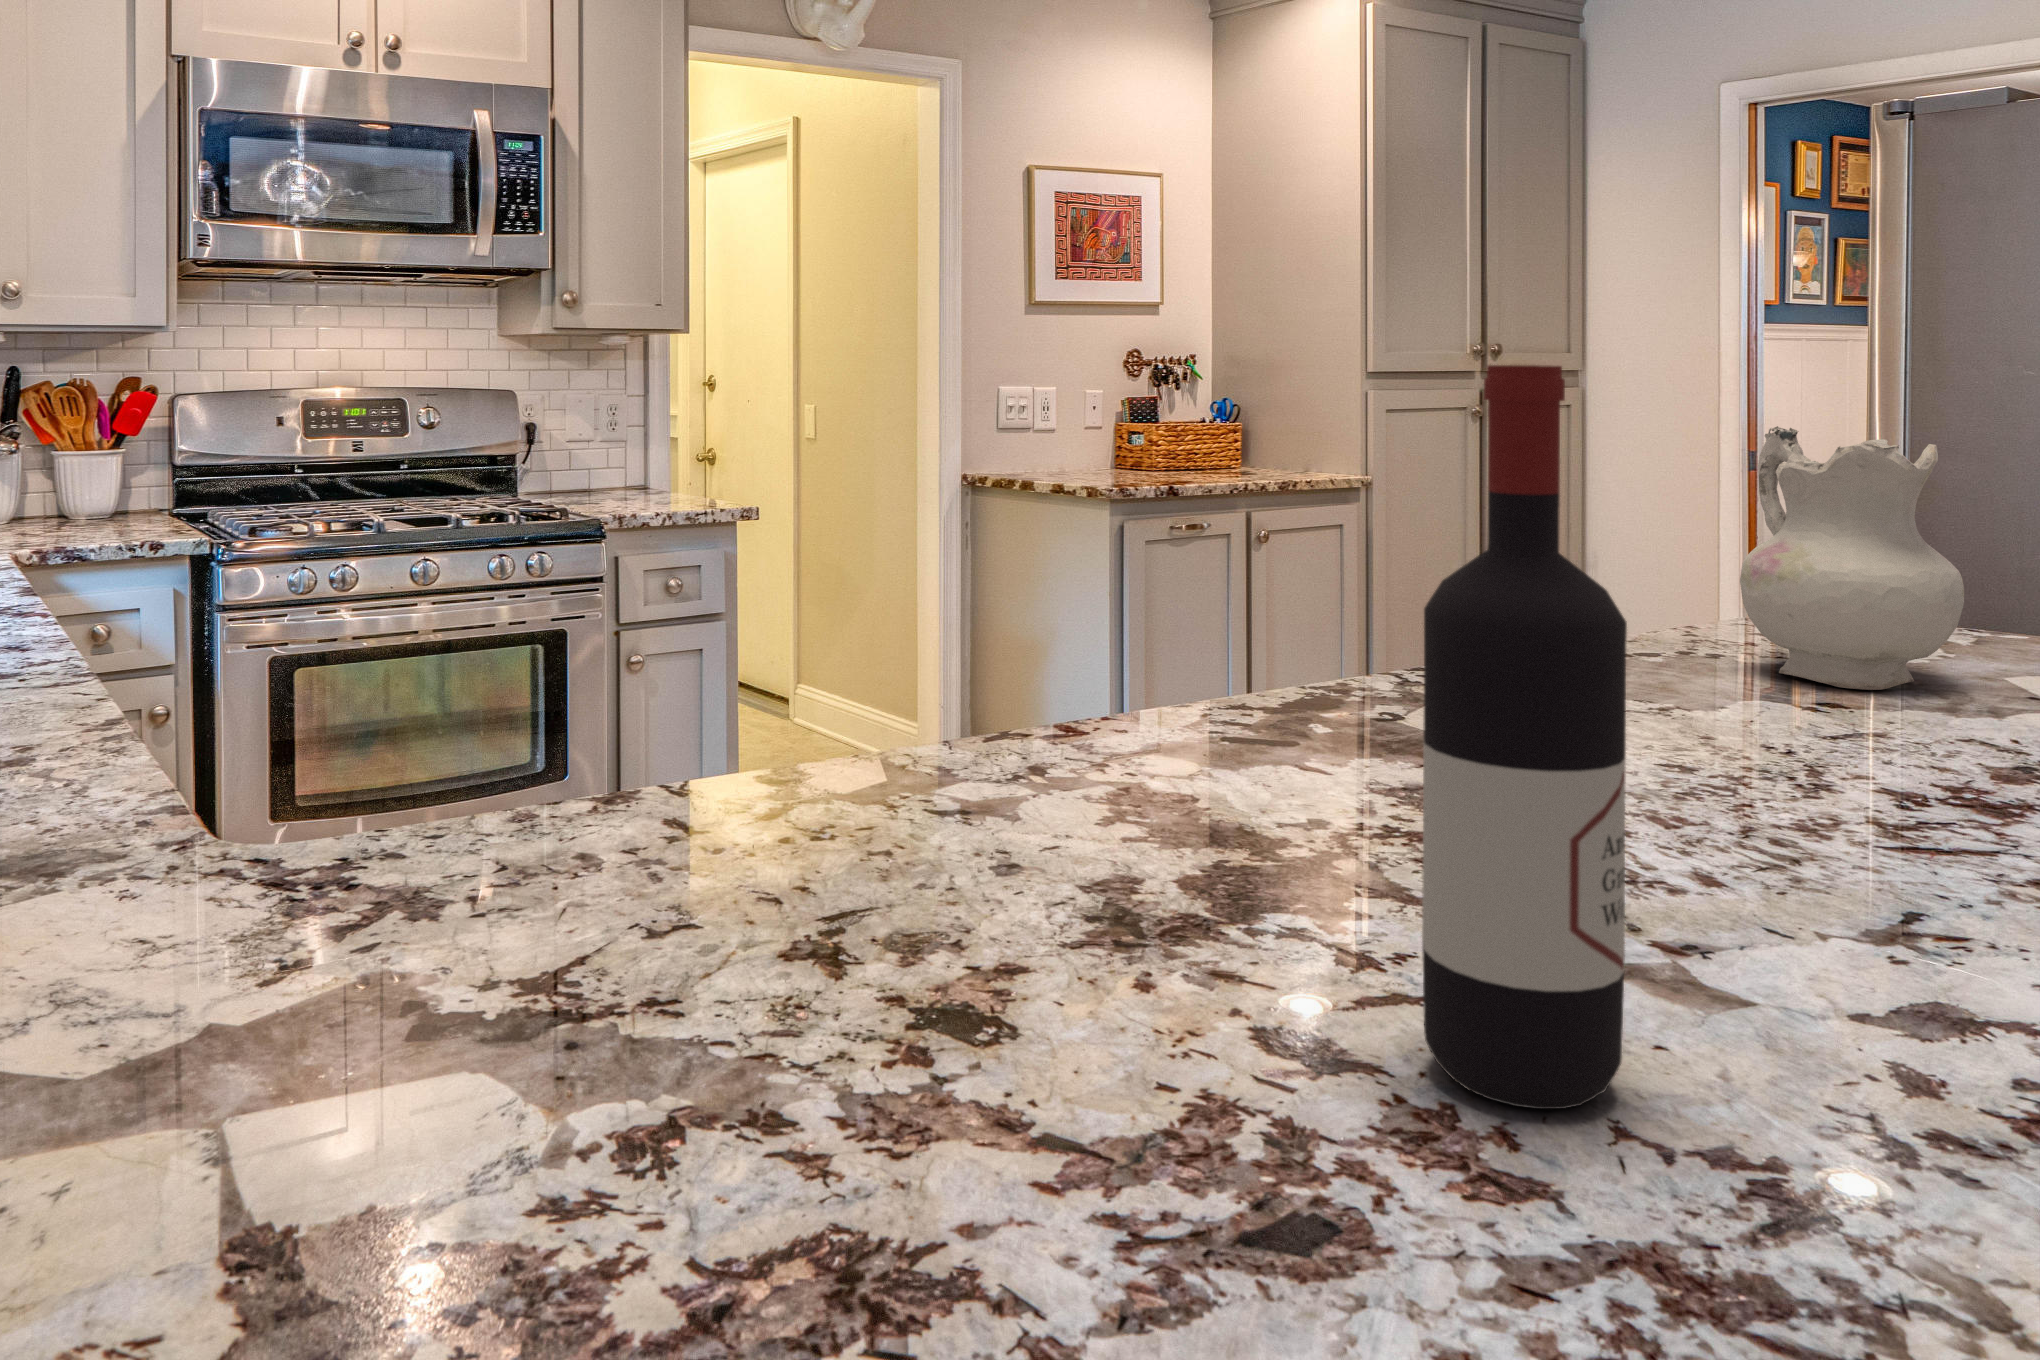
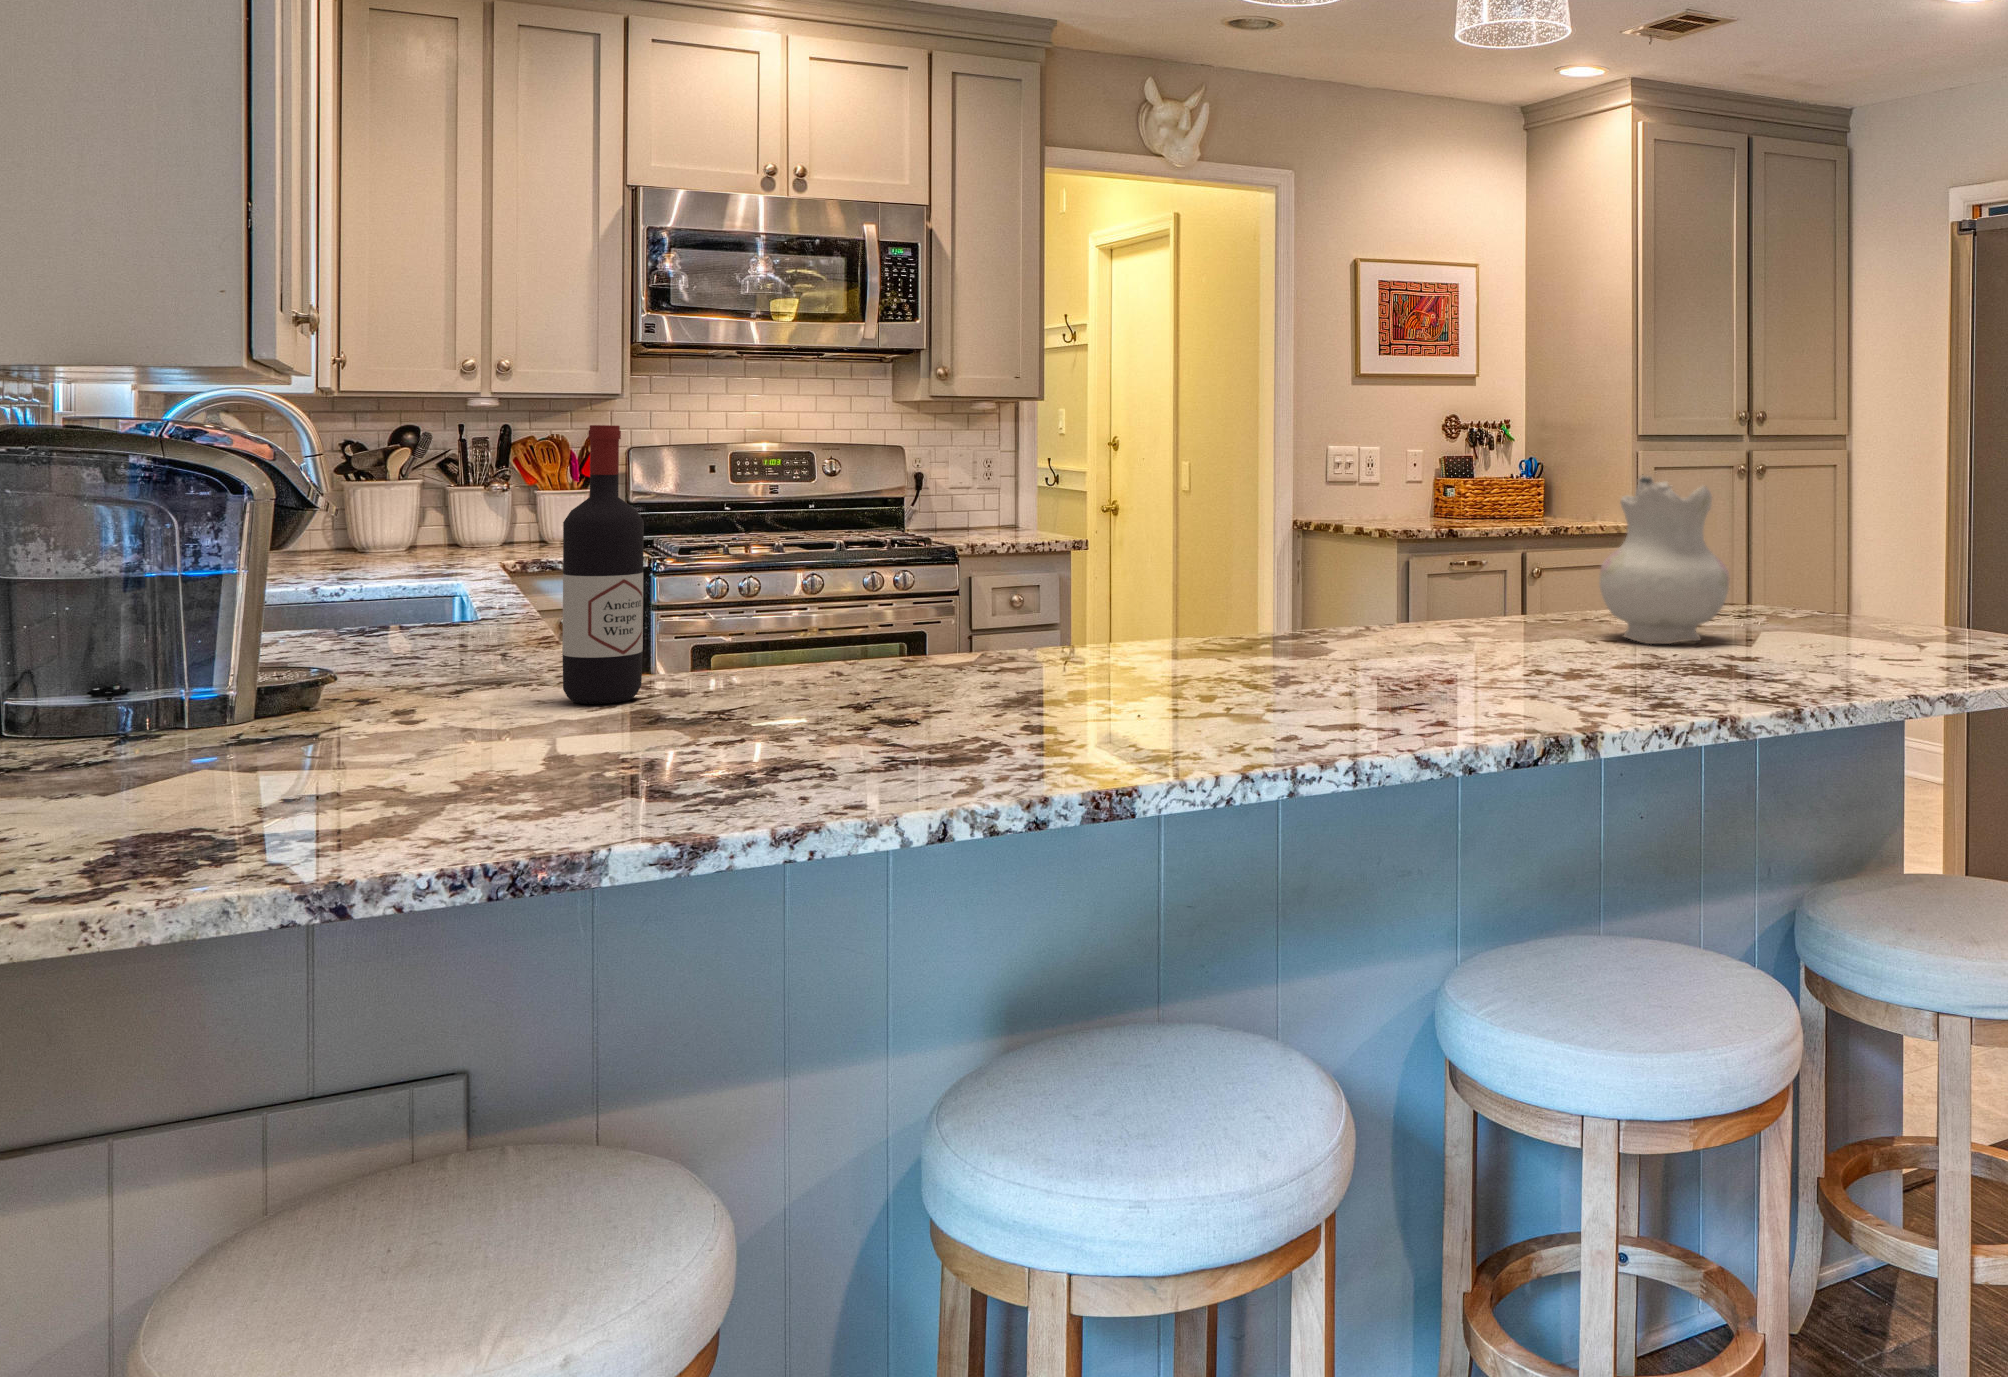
wine bottle: present [1422,365,1627,1109] -> present [562,425,644,704]

